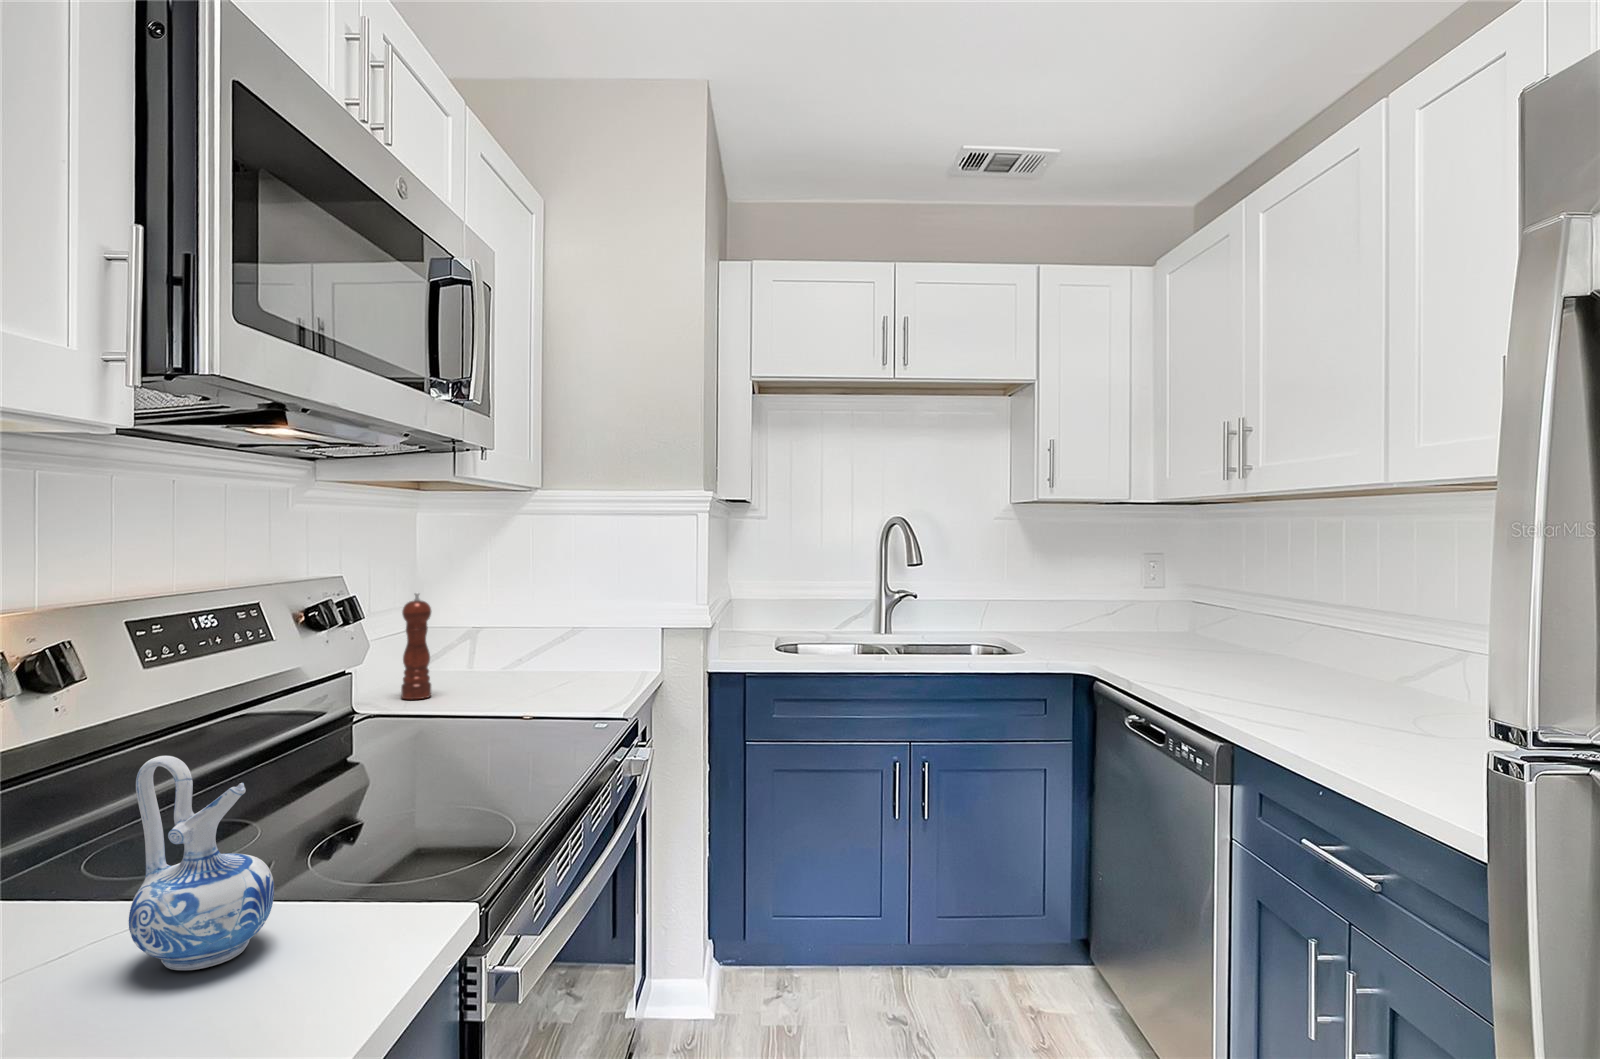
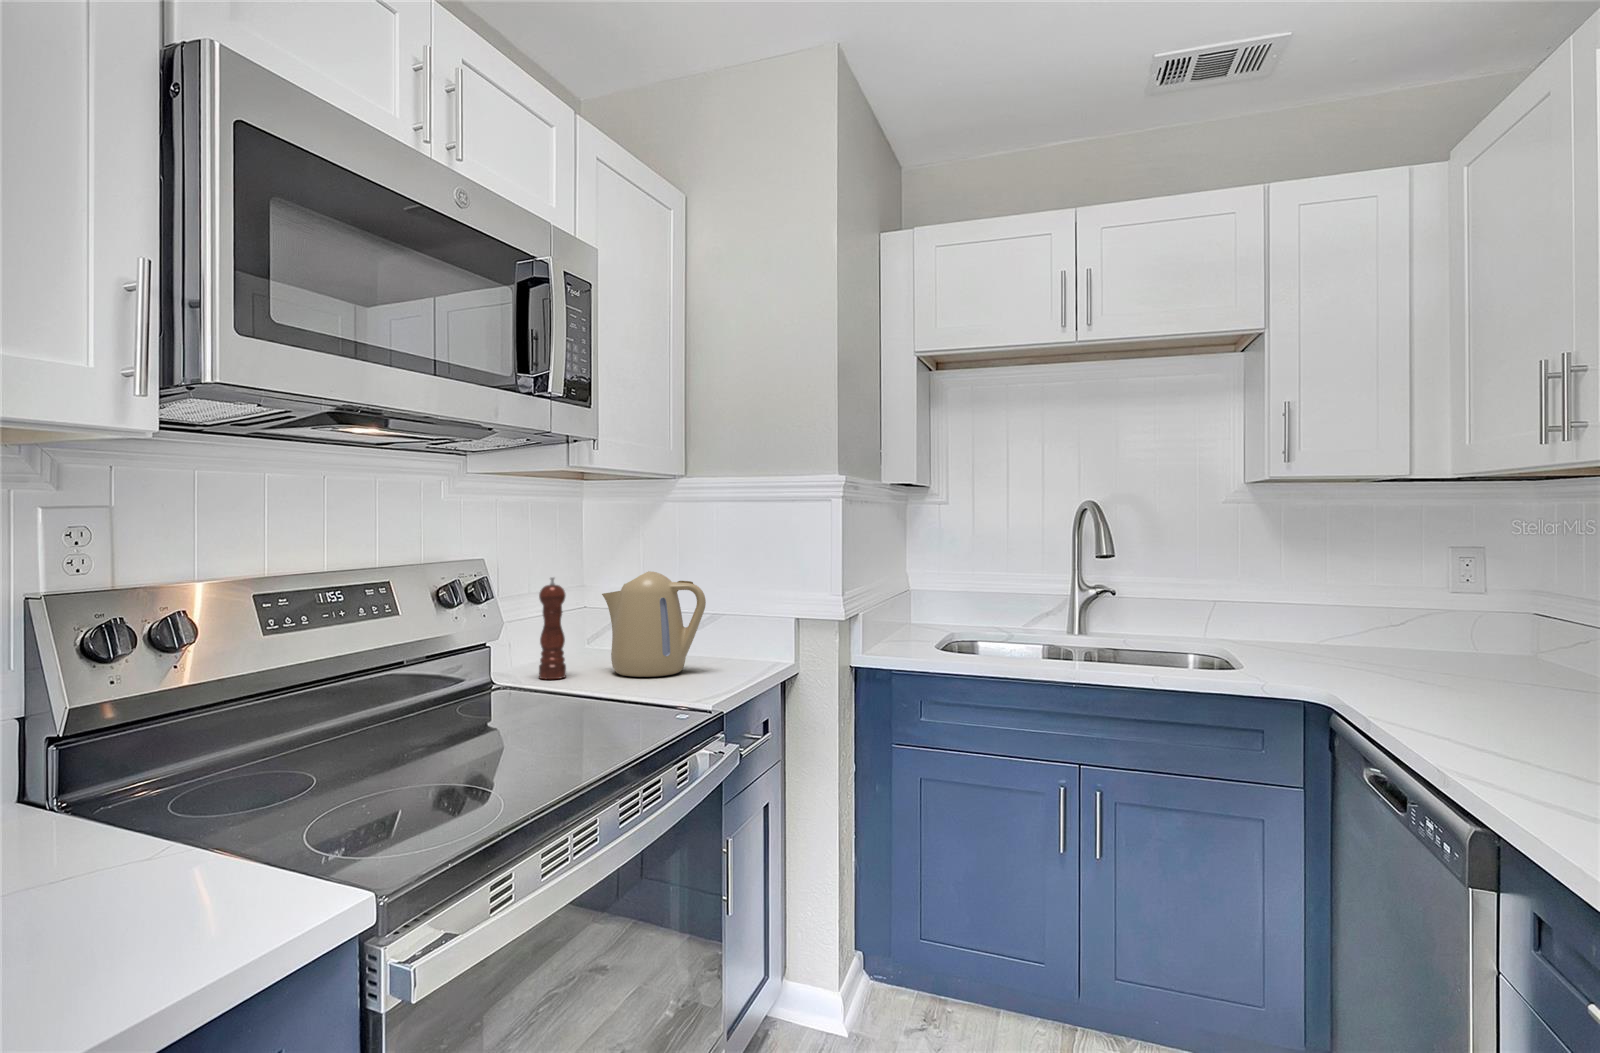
kettle: none [465,585,576,691] -> present [602,571,706,677]
ceramic pitcher: present [129,756,274,970] -> none [141,700,261,881]

